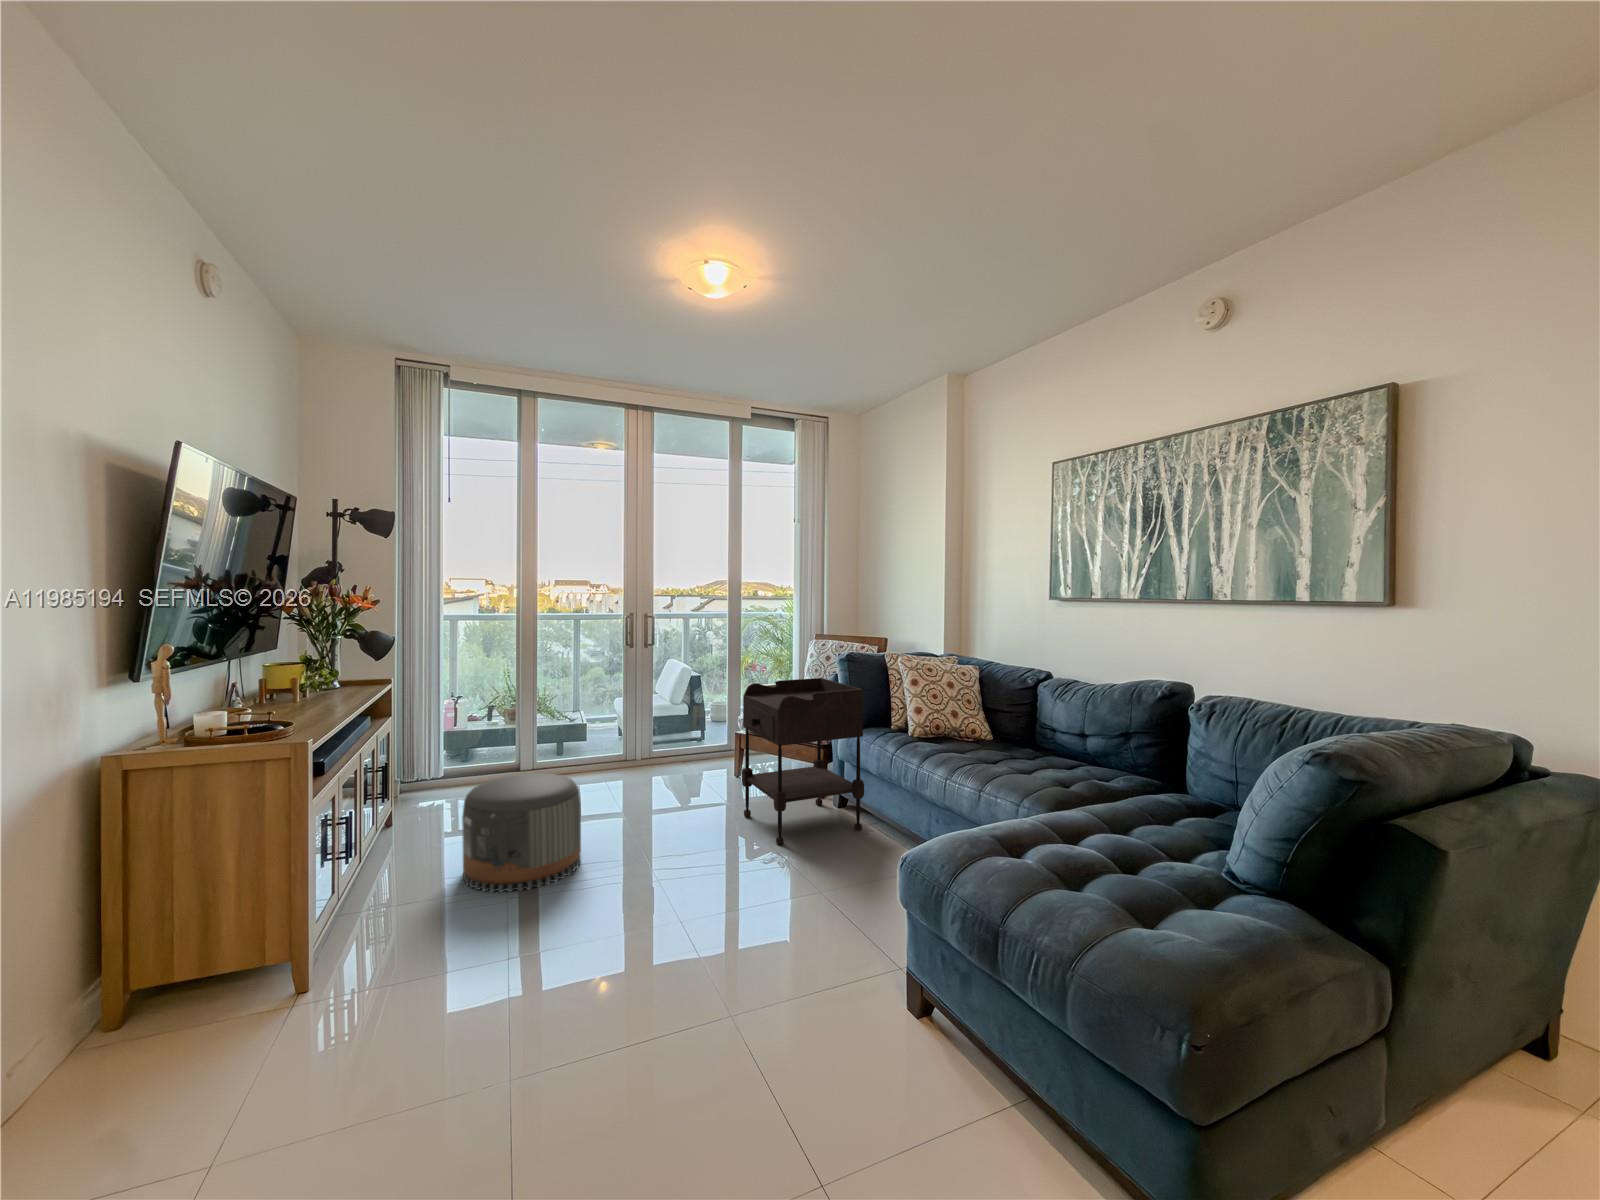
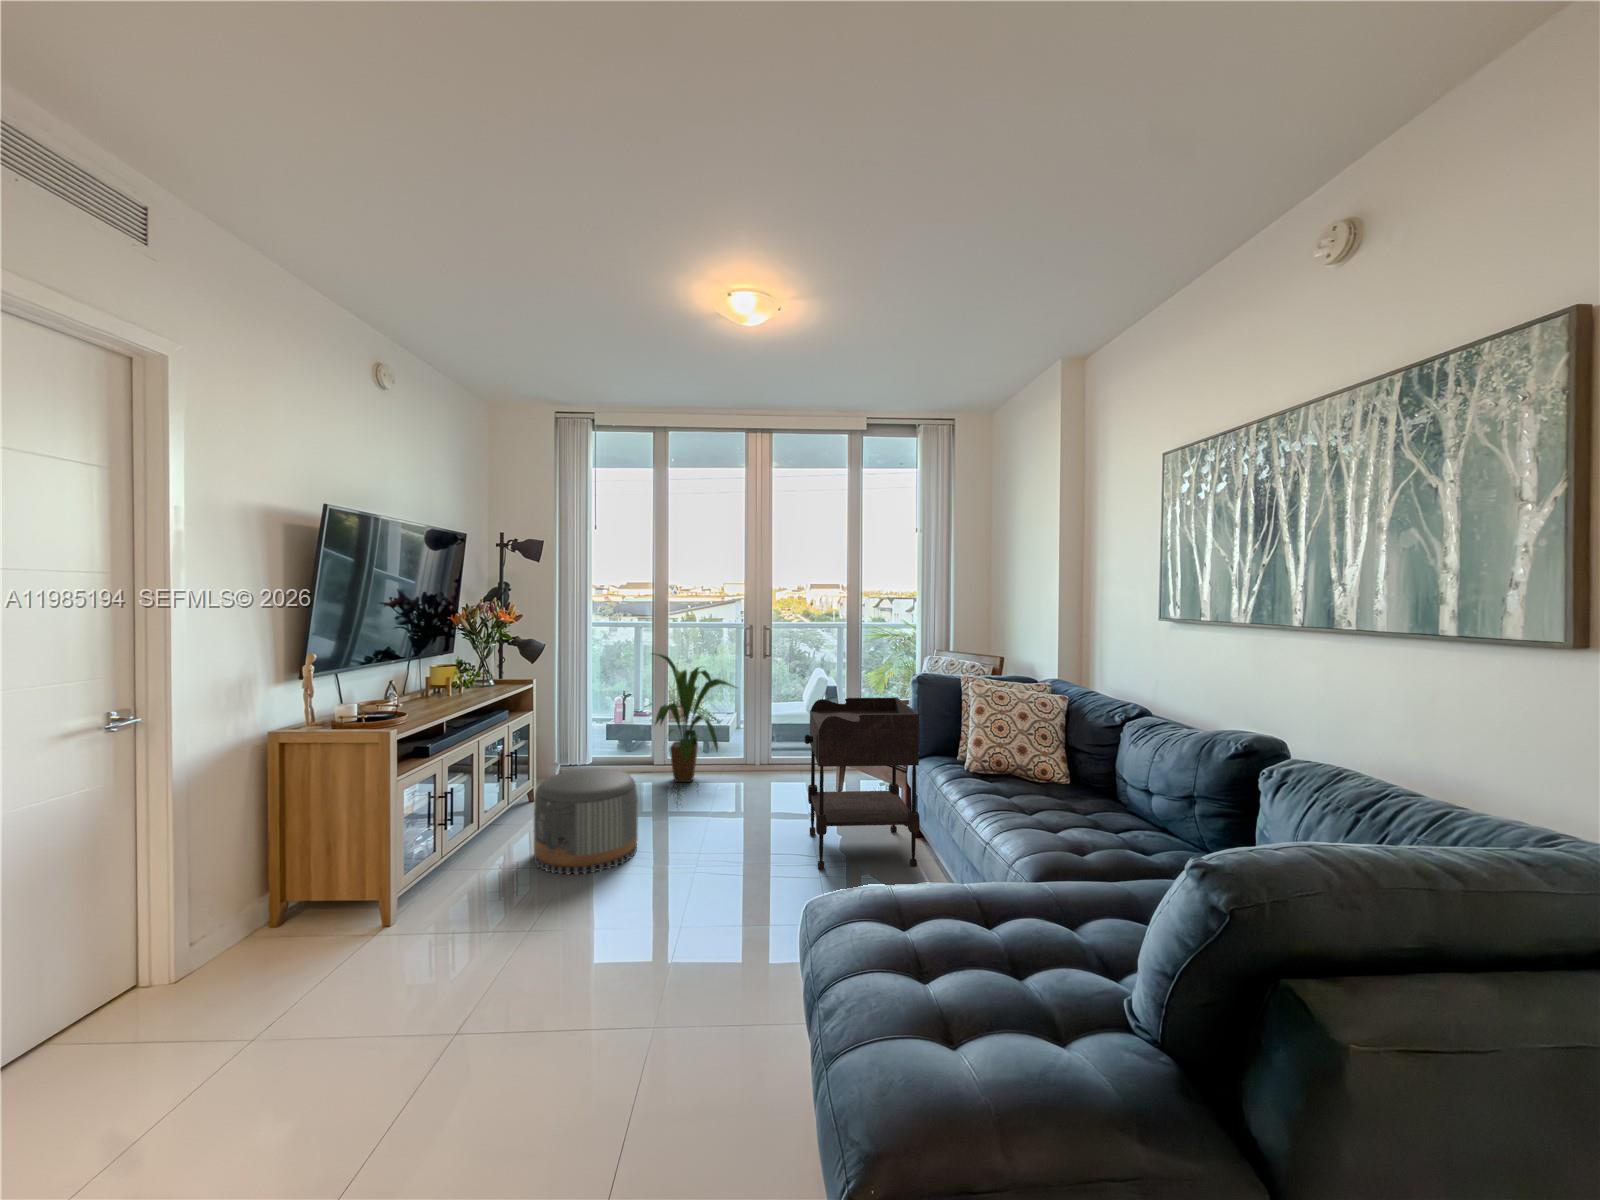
house plant: none [534,648,626,787] -> present [655,654,735,782]

